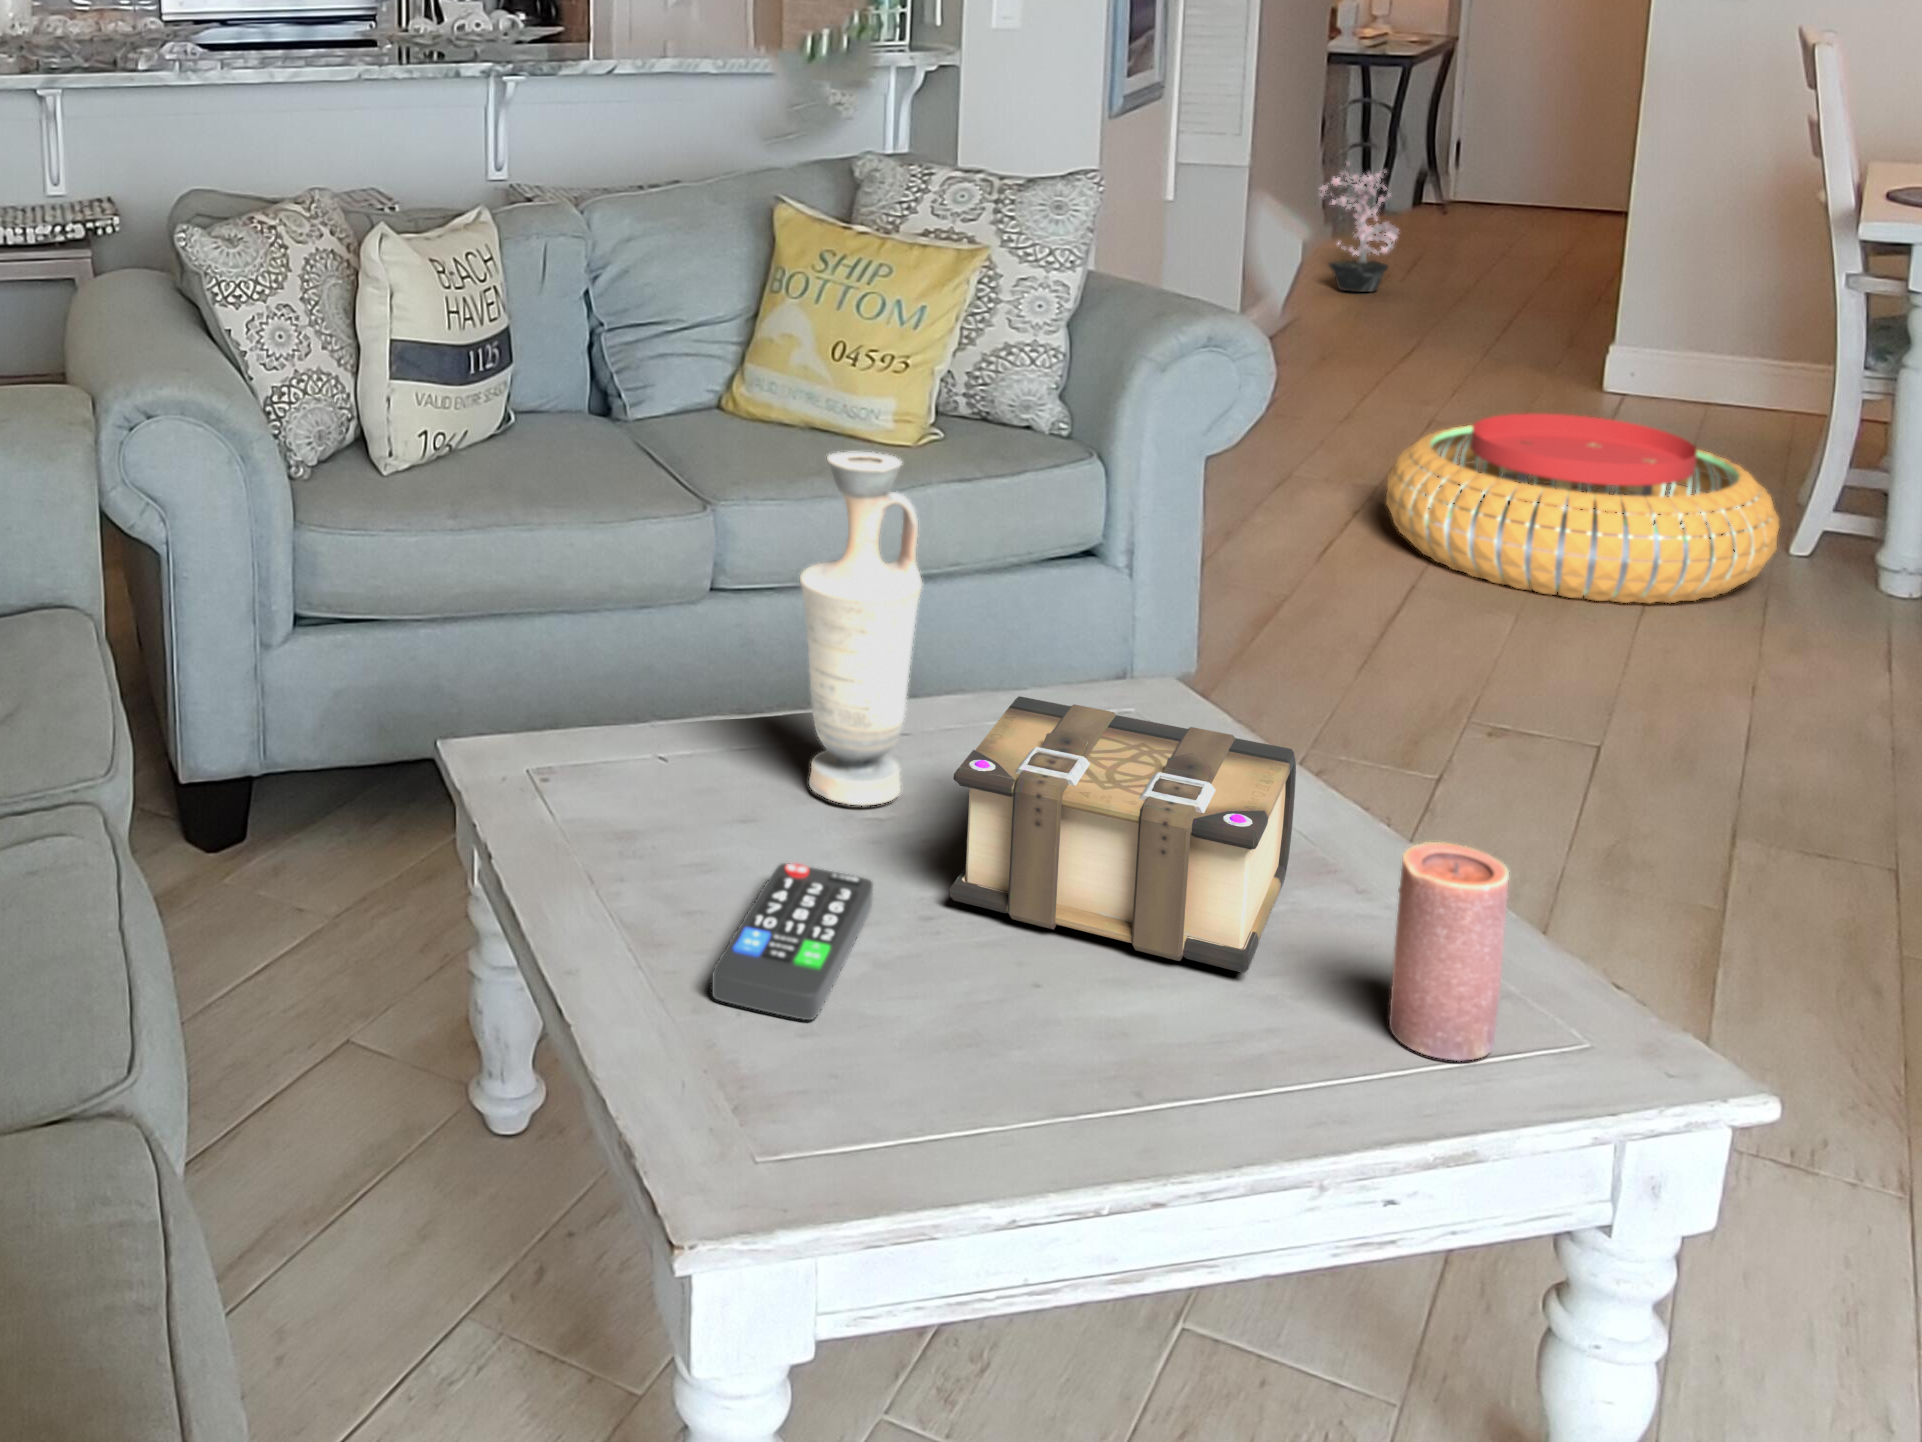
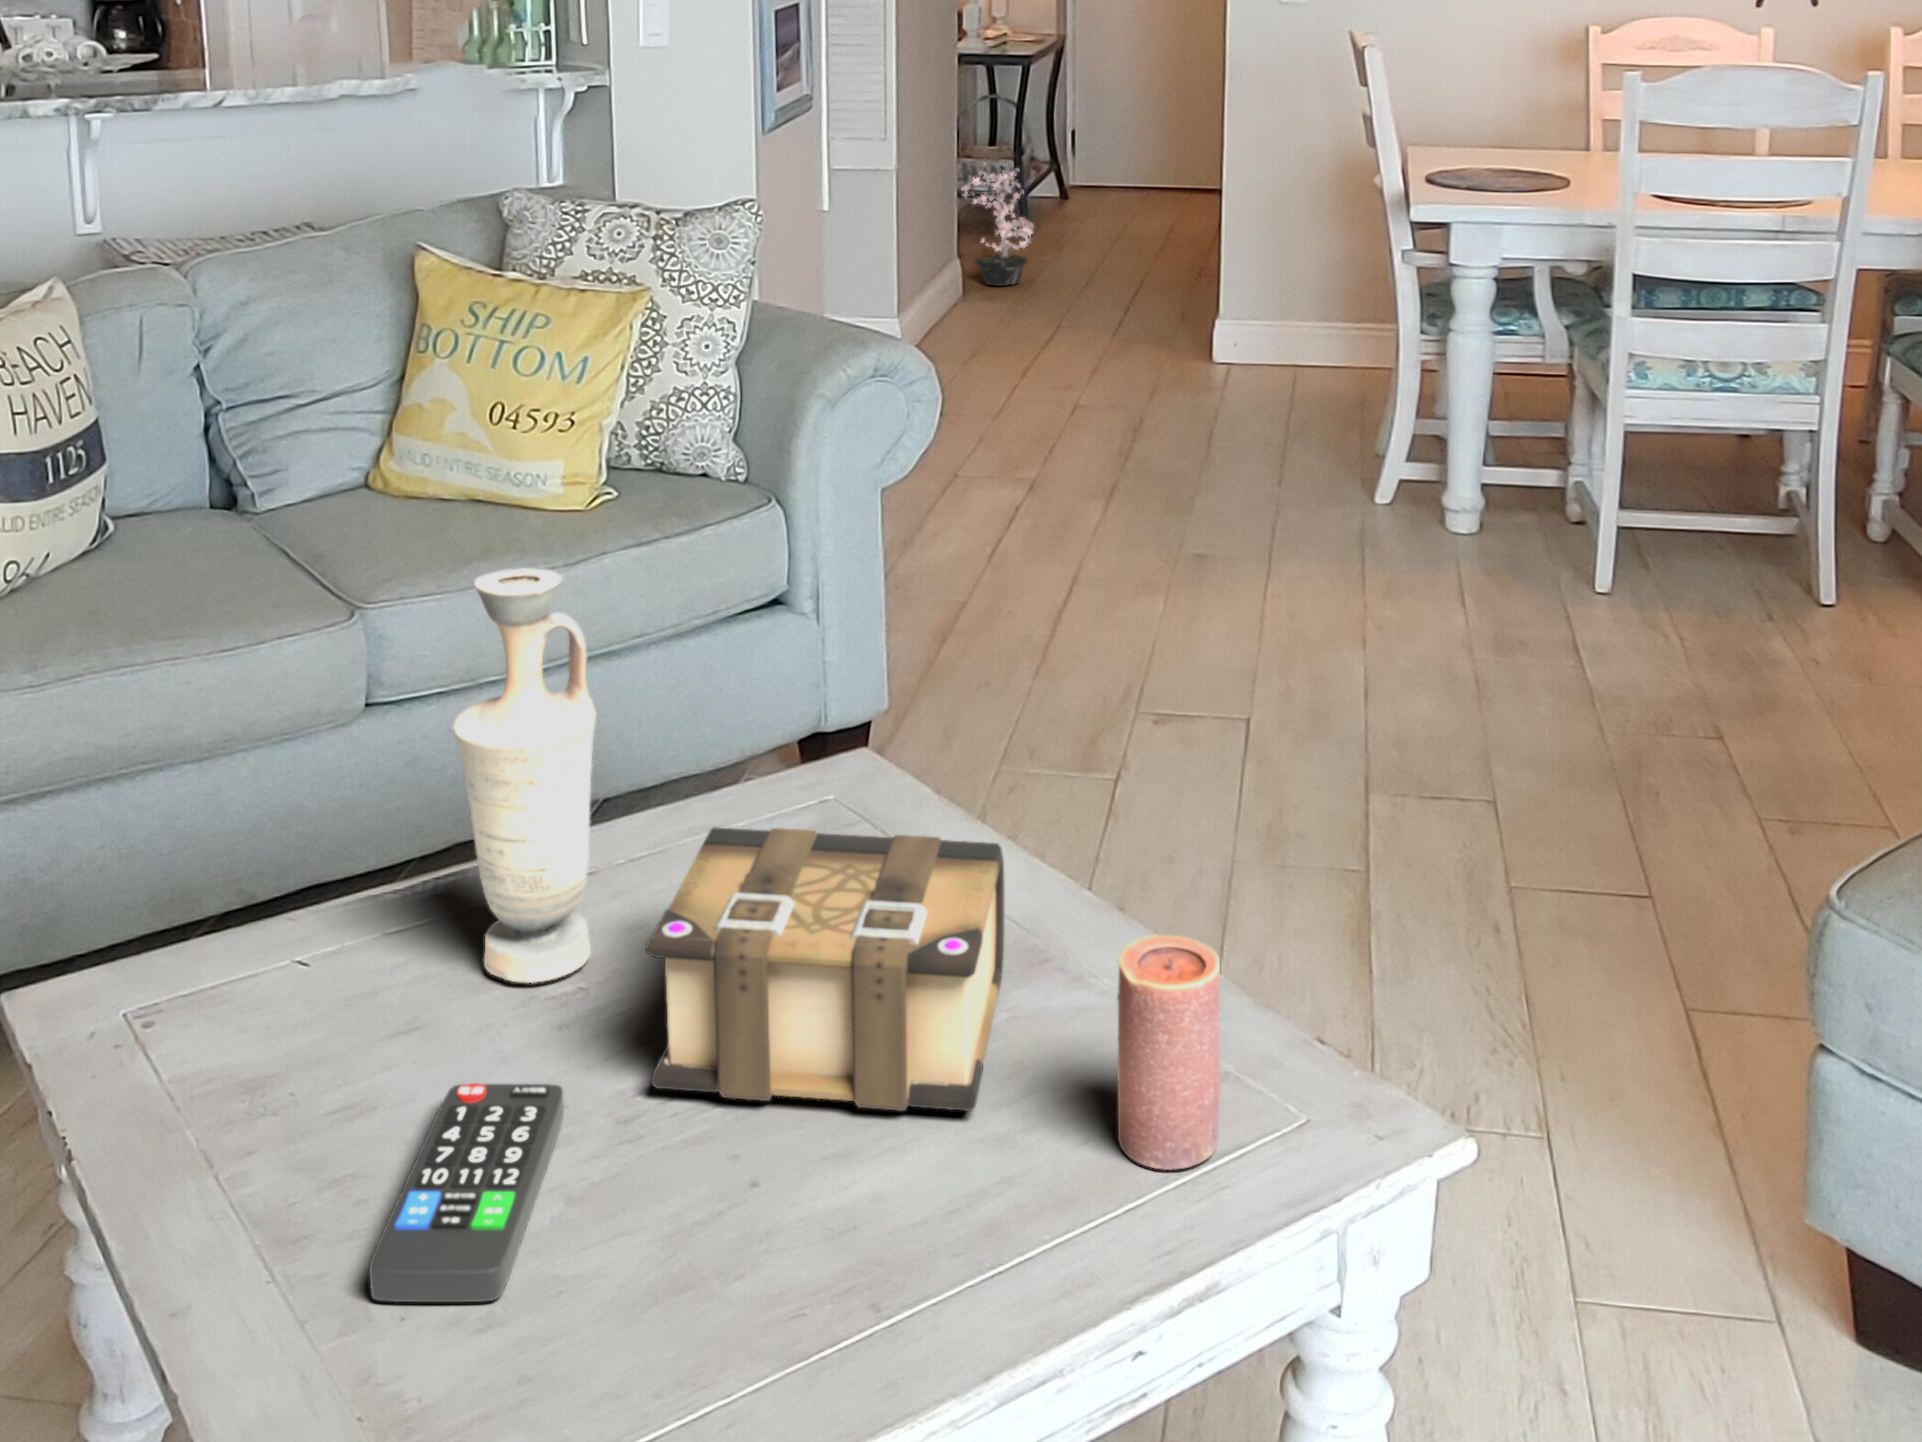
pouf: present [1386,414,1779,603] -> none [1046,399,1368,574]

